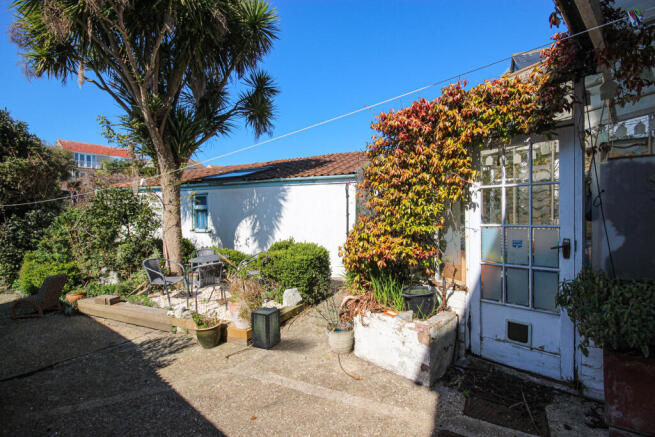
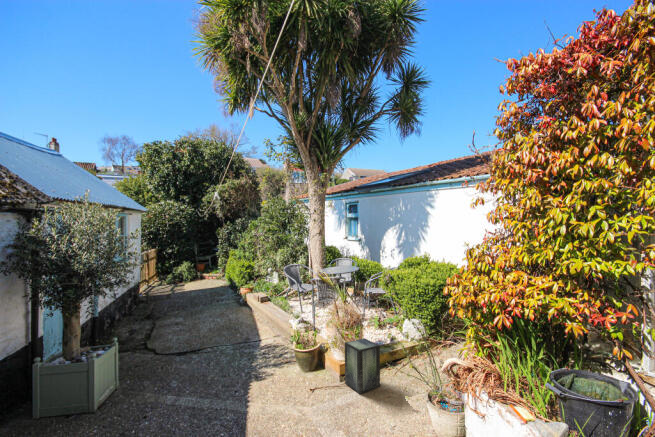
lounge chair: present [11,273,69,319] -> none [197,272,233,307]

